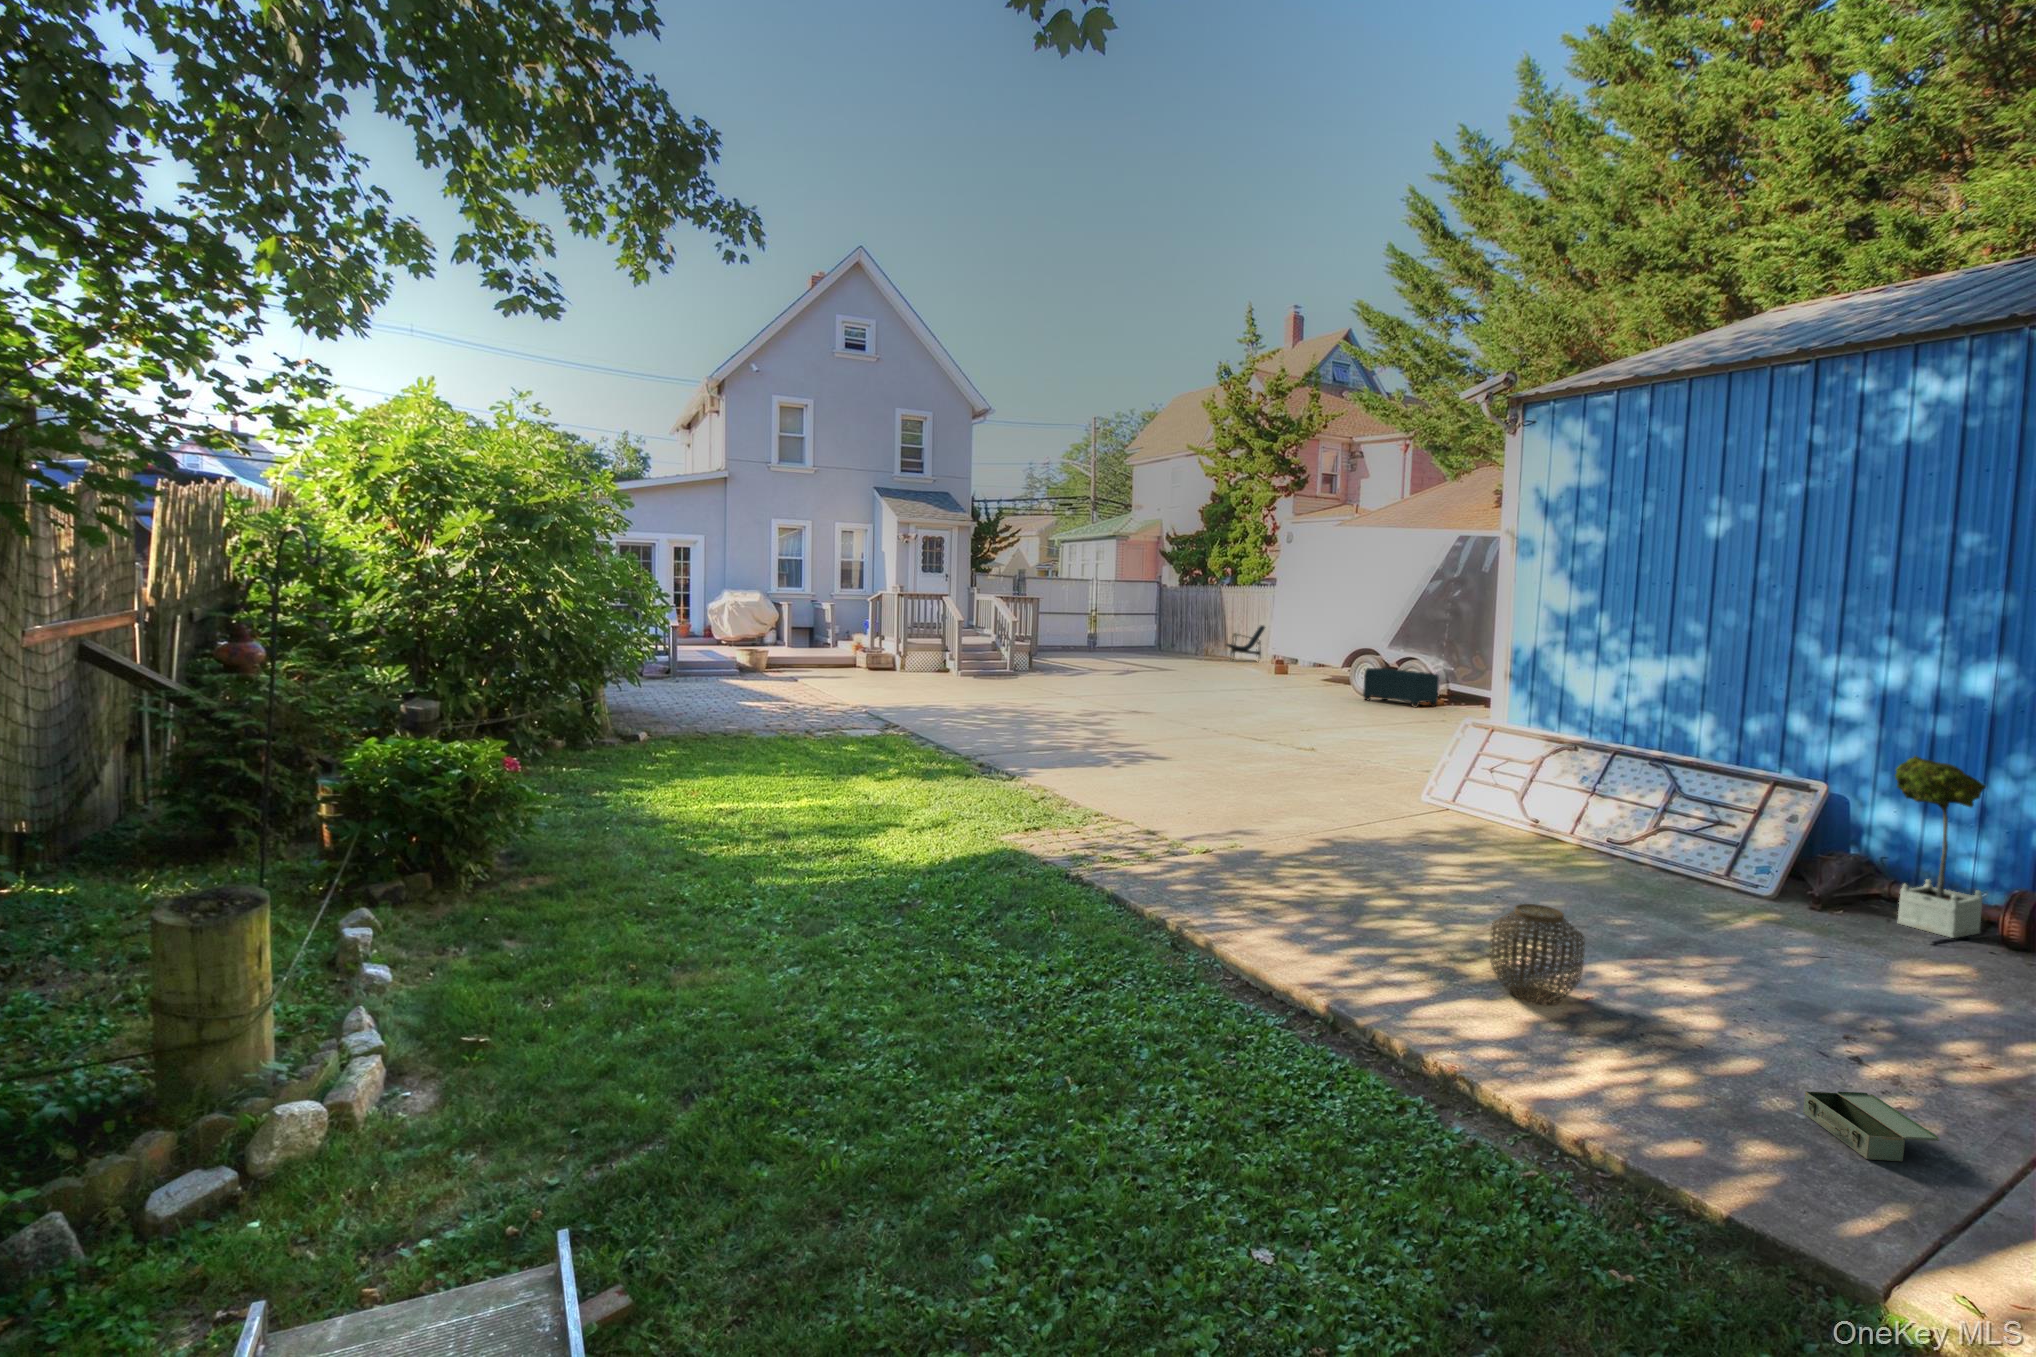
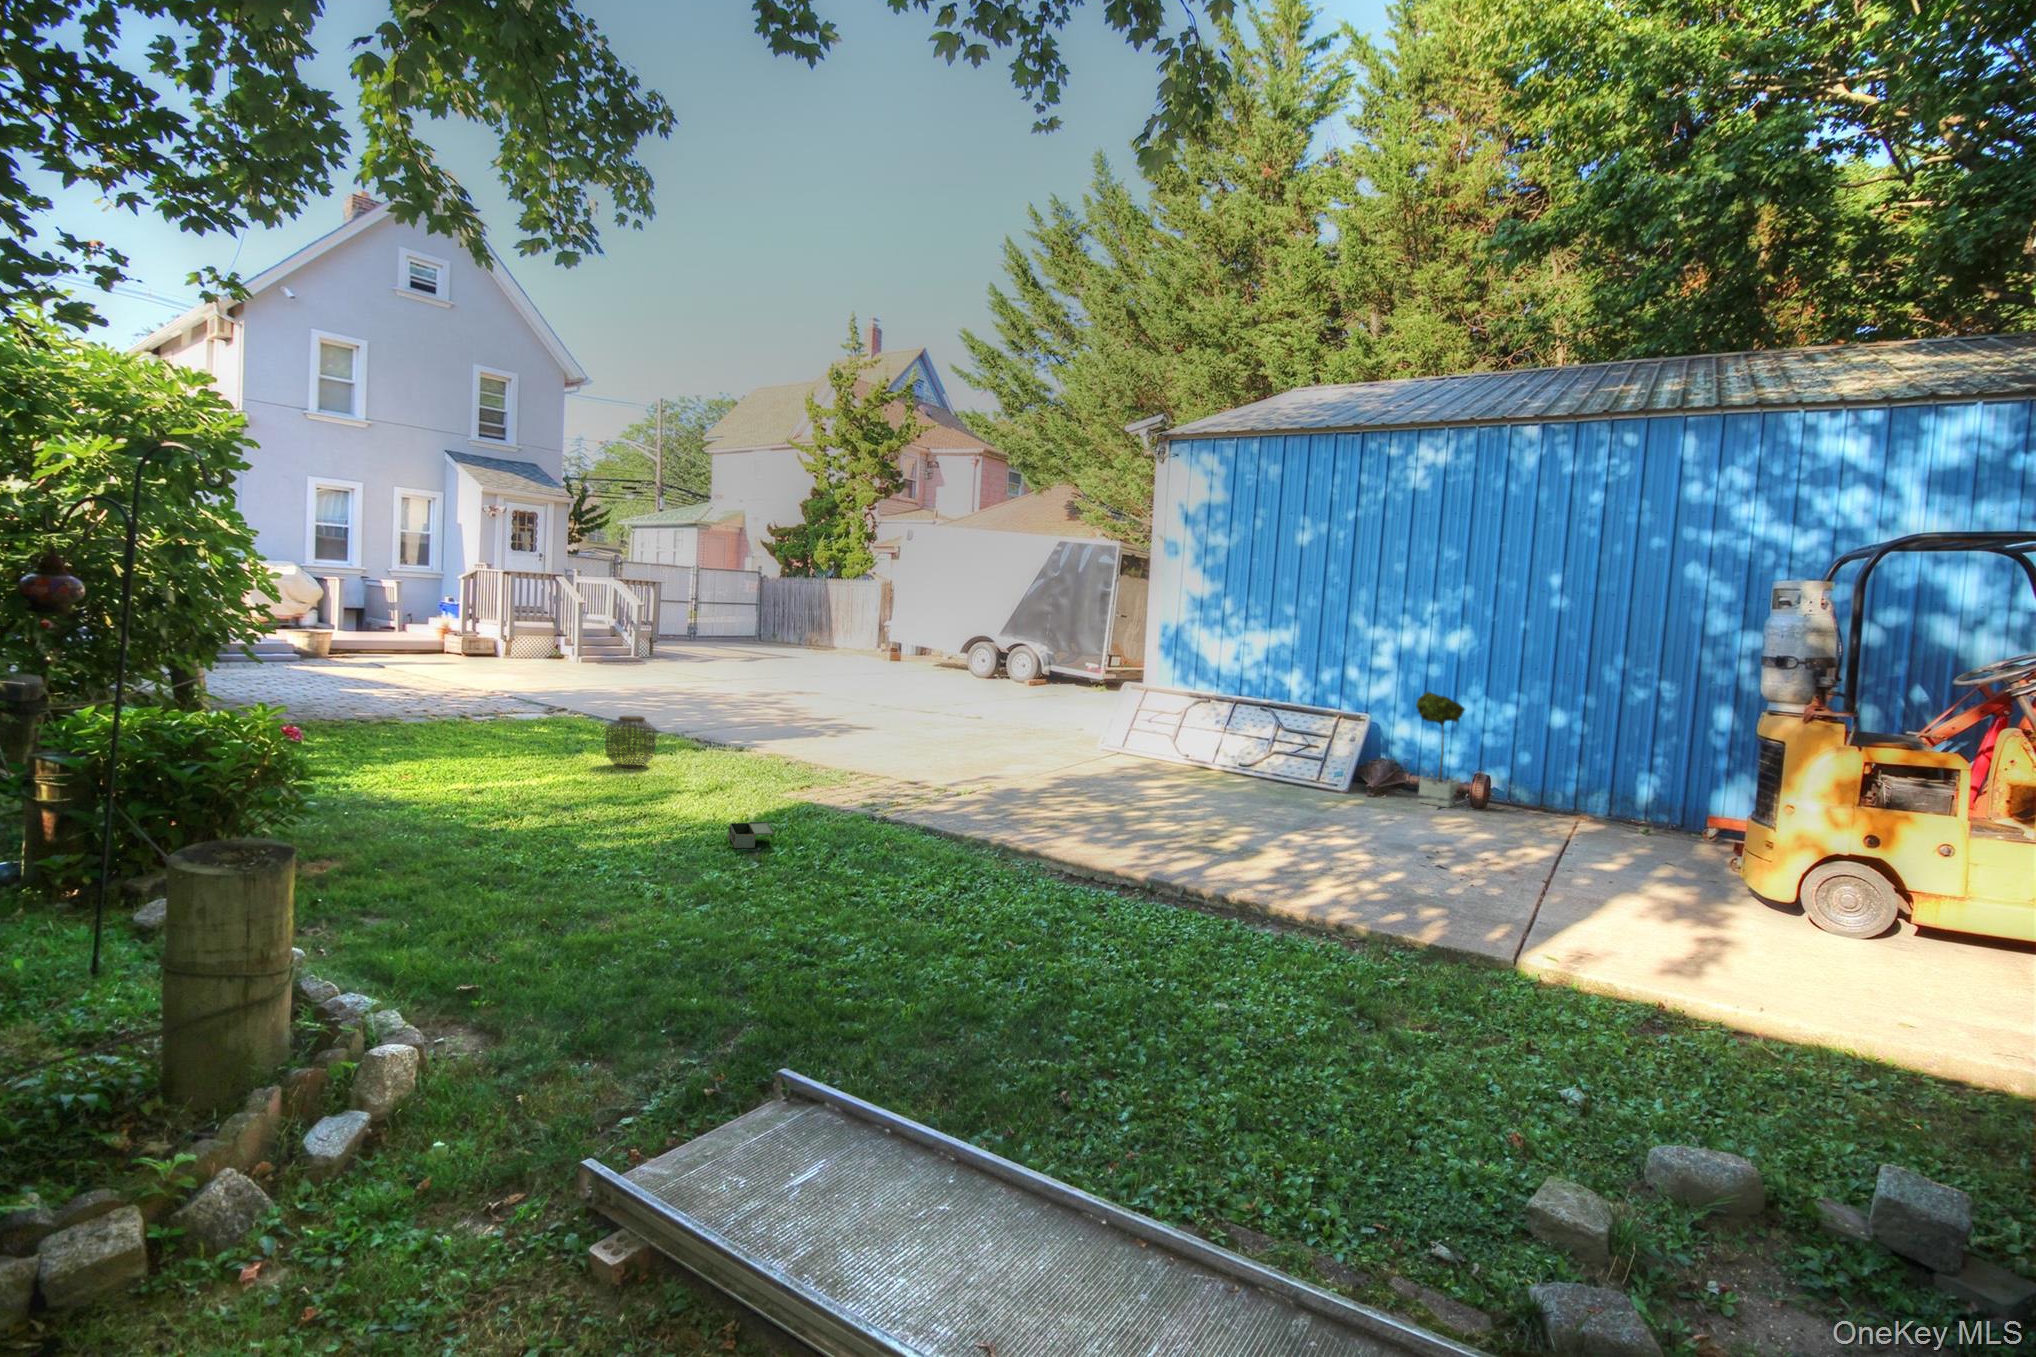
lounge chair: present [1226,626,1265,658] -> none [832,620,870,655]
bench: present [1363,668,1439,707] -> none [981,655,1045,689]
woven basket: present [1490,904,1585,1004] -> present [605,716,656,768]
toolbox: present [1803,1091,1939,1162] -> present [727,822,774,848]

